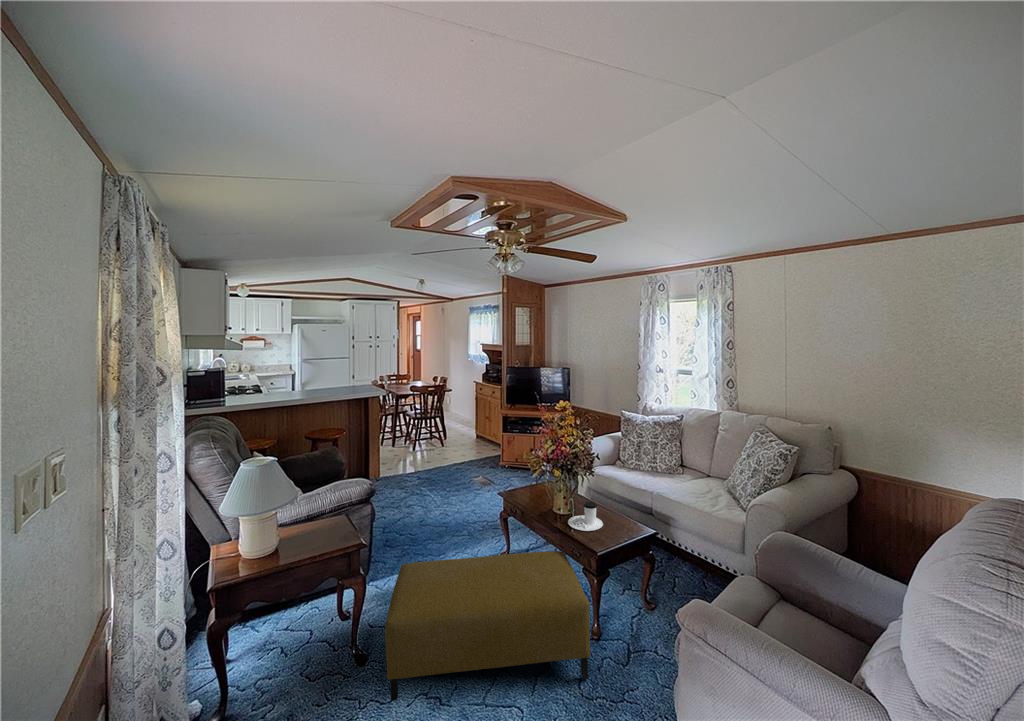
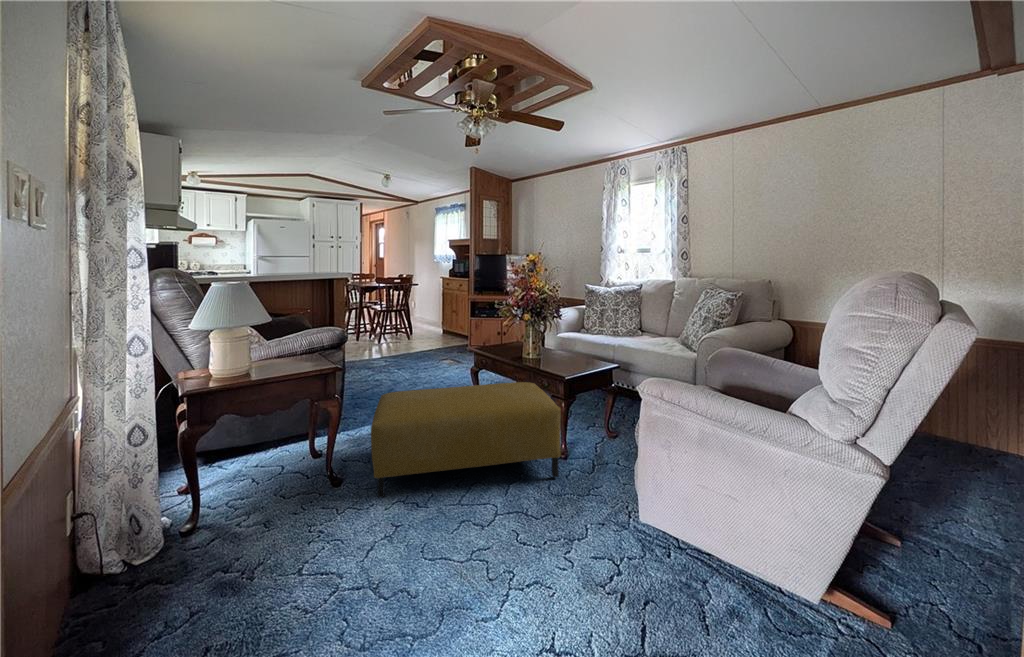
coffee cup: present [568,501,603,531] -> none [538,343,570,367]

